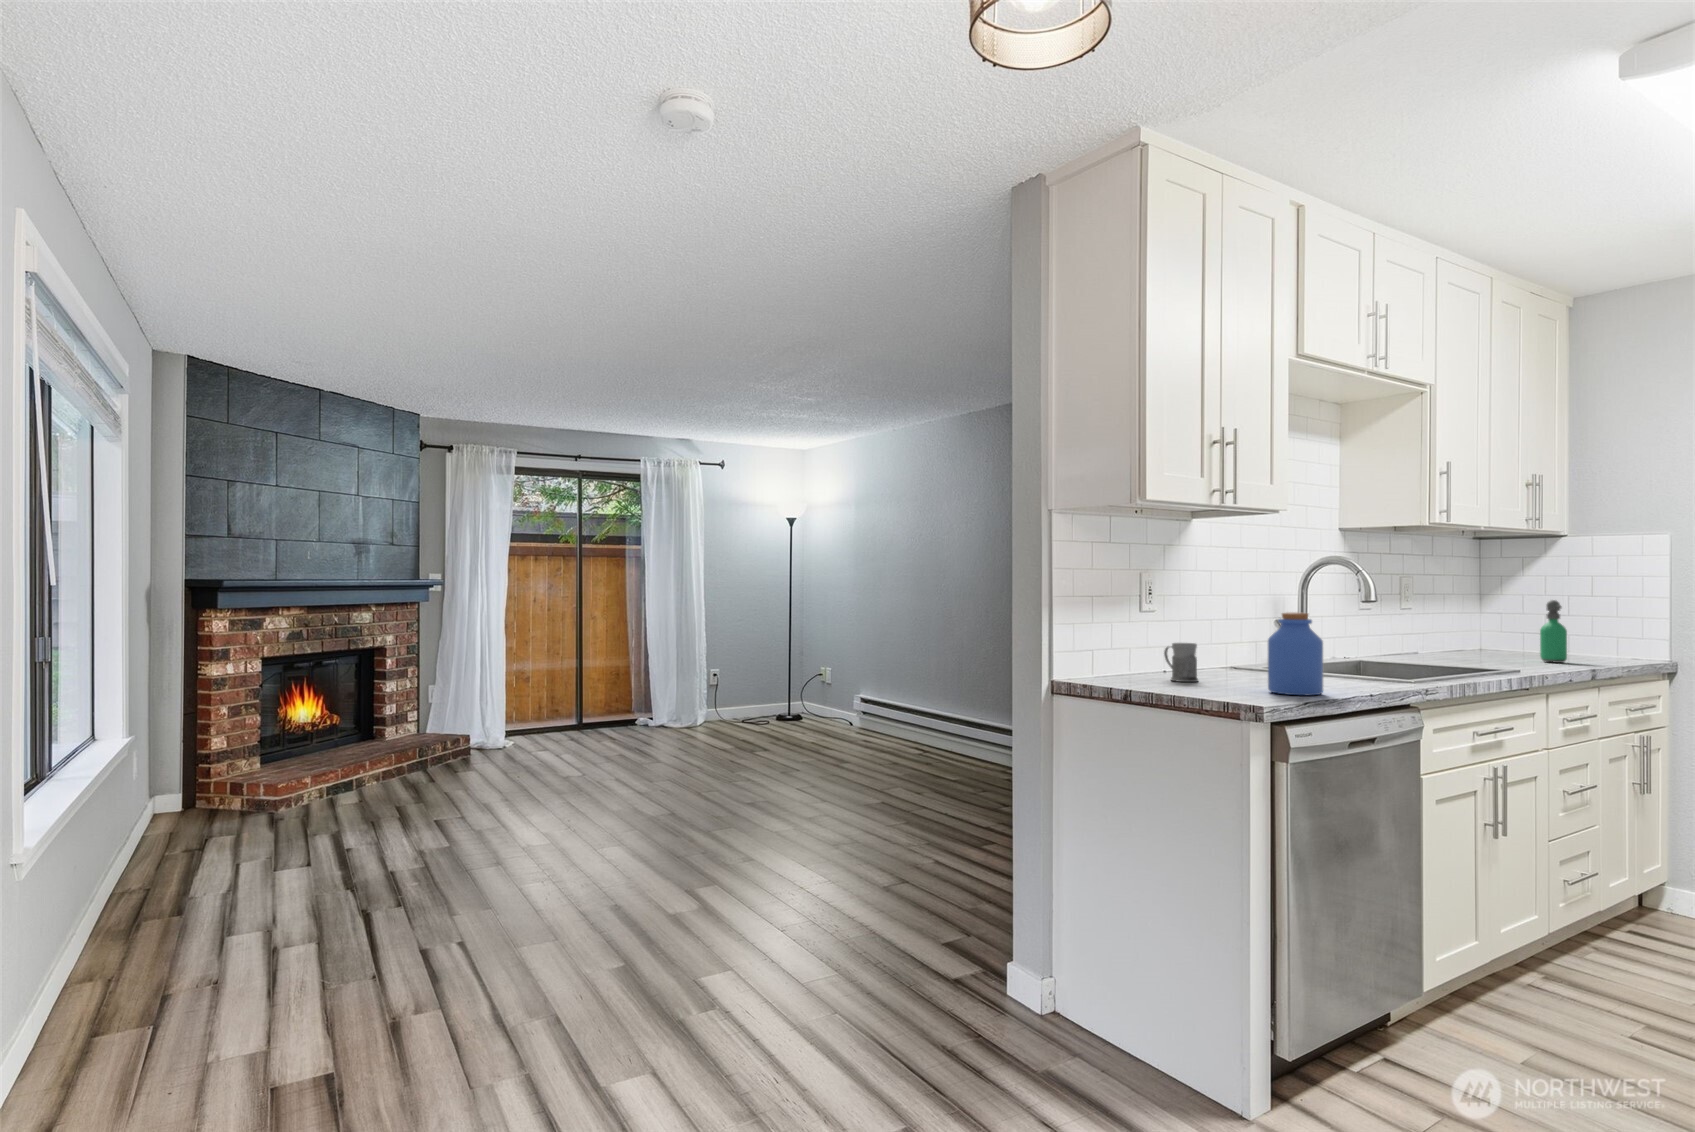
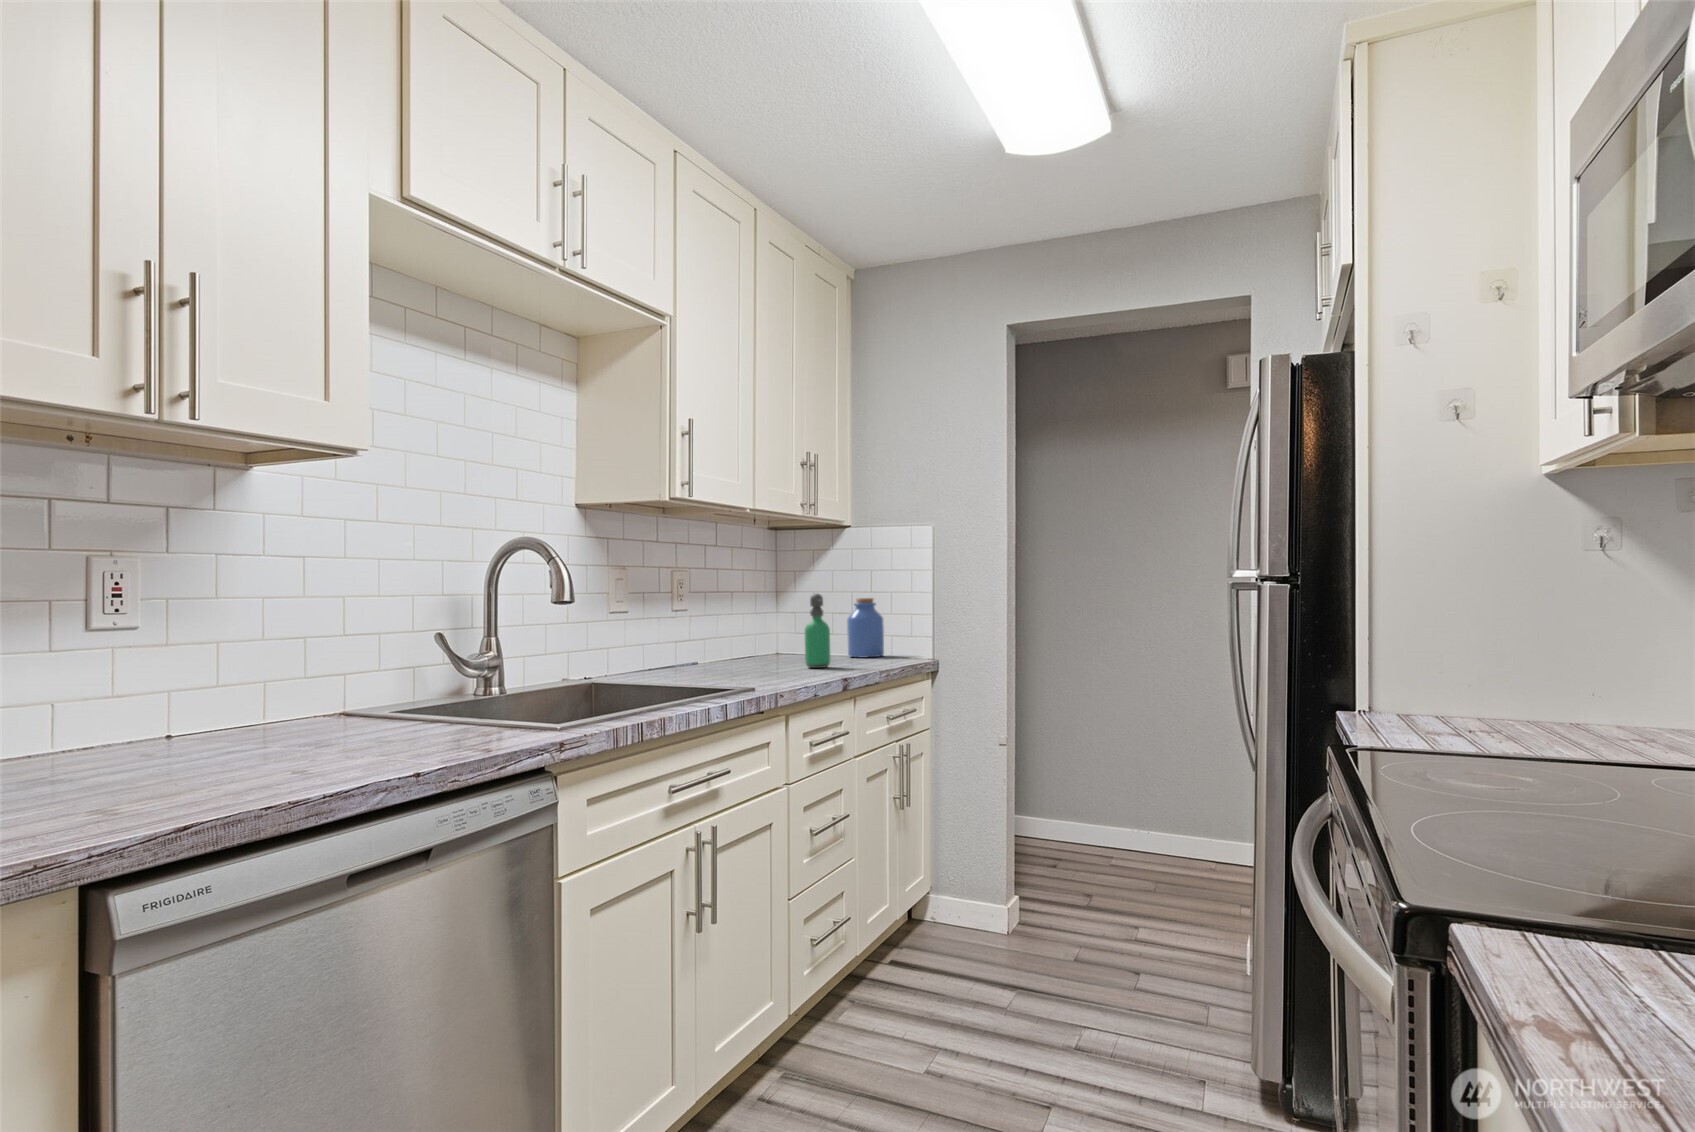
jar: present [1268,612,1323,695] -> present [847,598,884,658]
mug: present [1164,643,1198,682] -> none [88,692,154,773]

